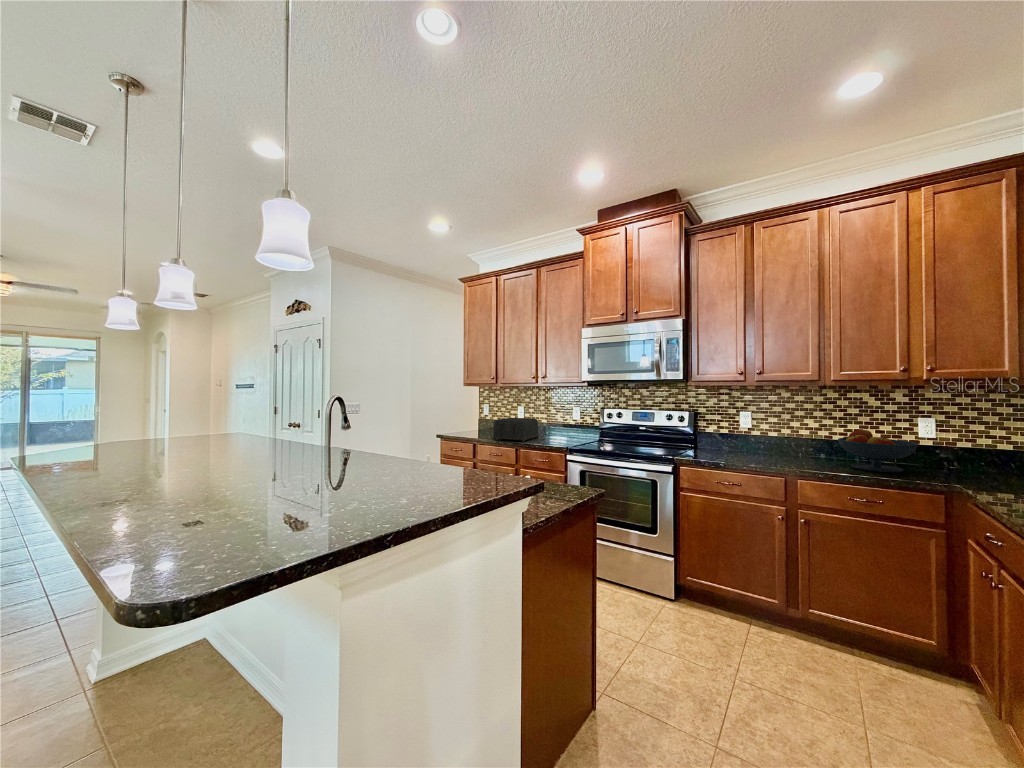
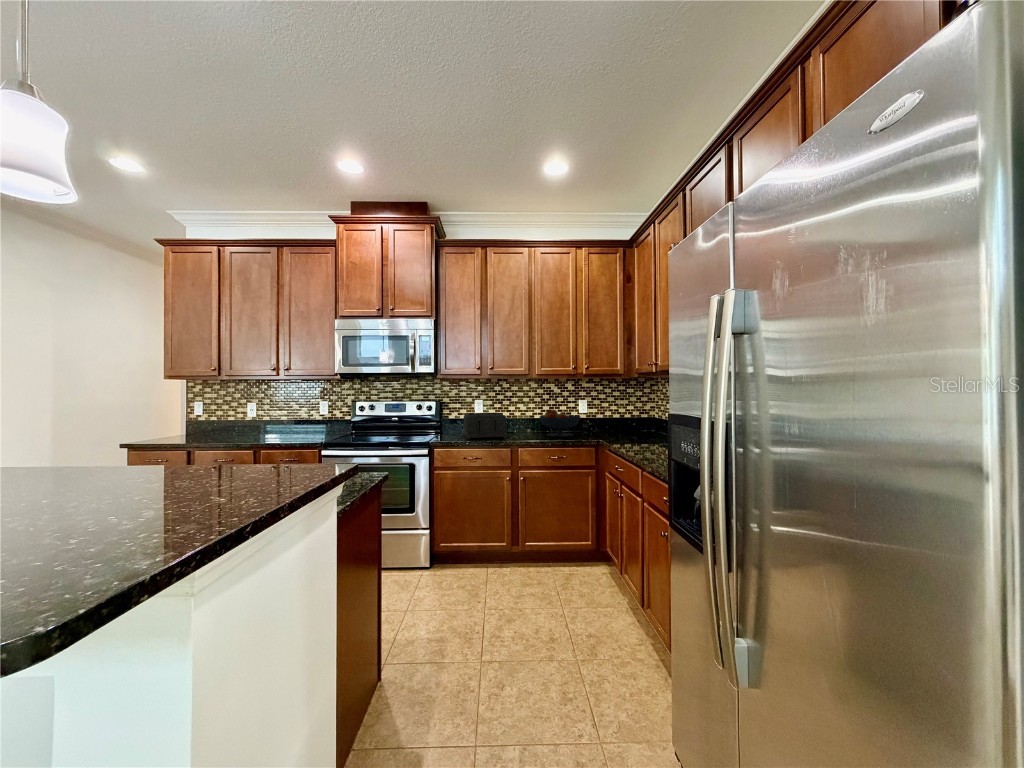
toaster: present [492,418,539,442] -> present [463,413,507,439]

